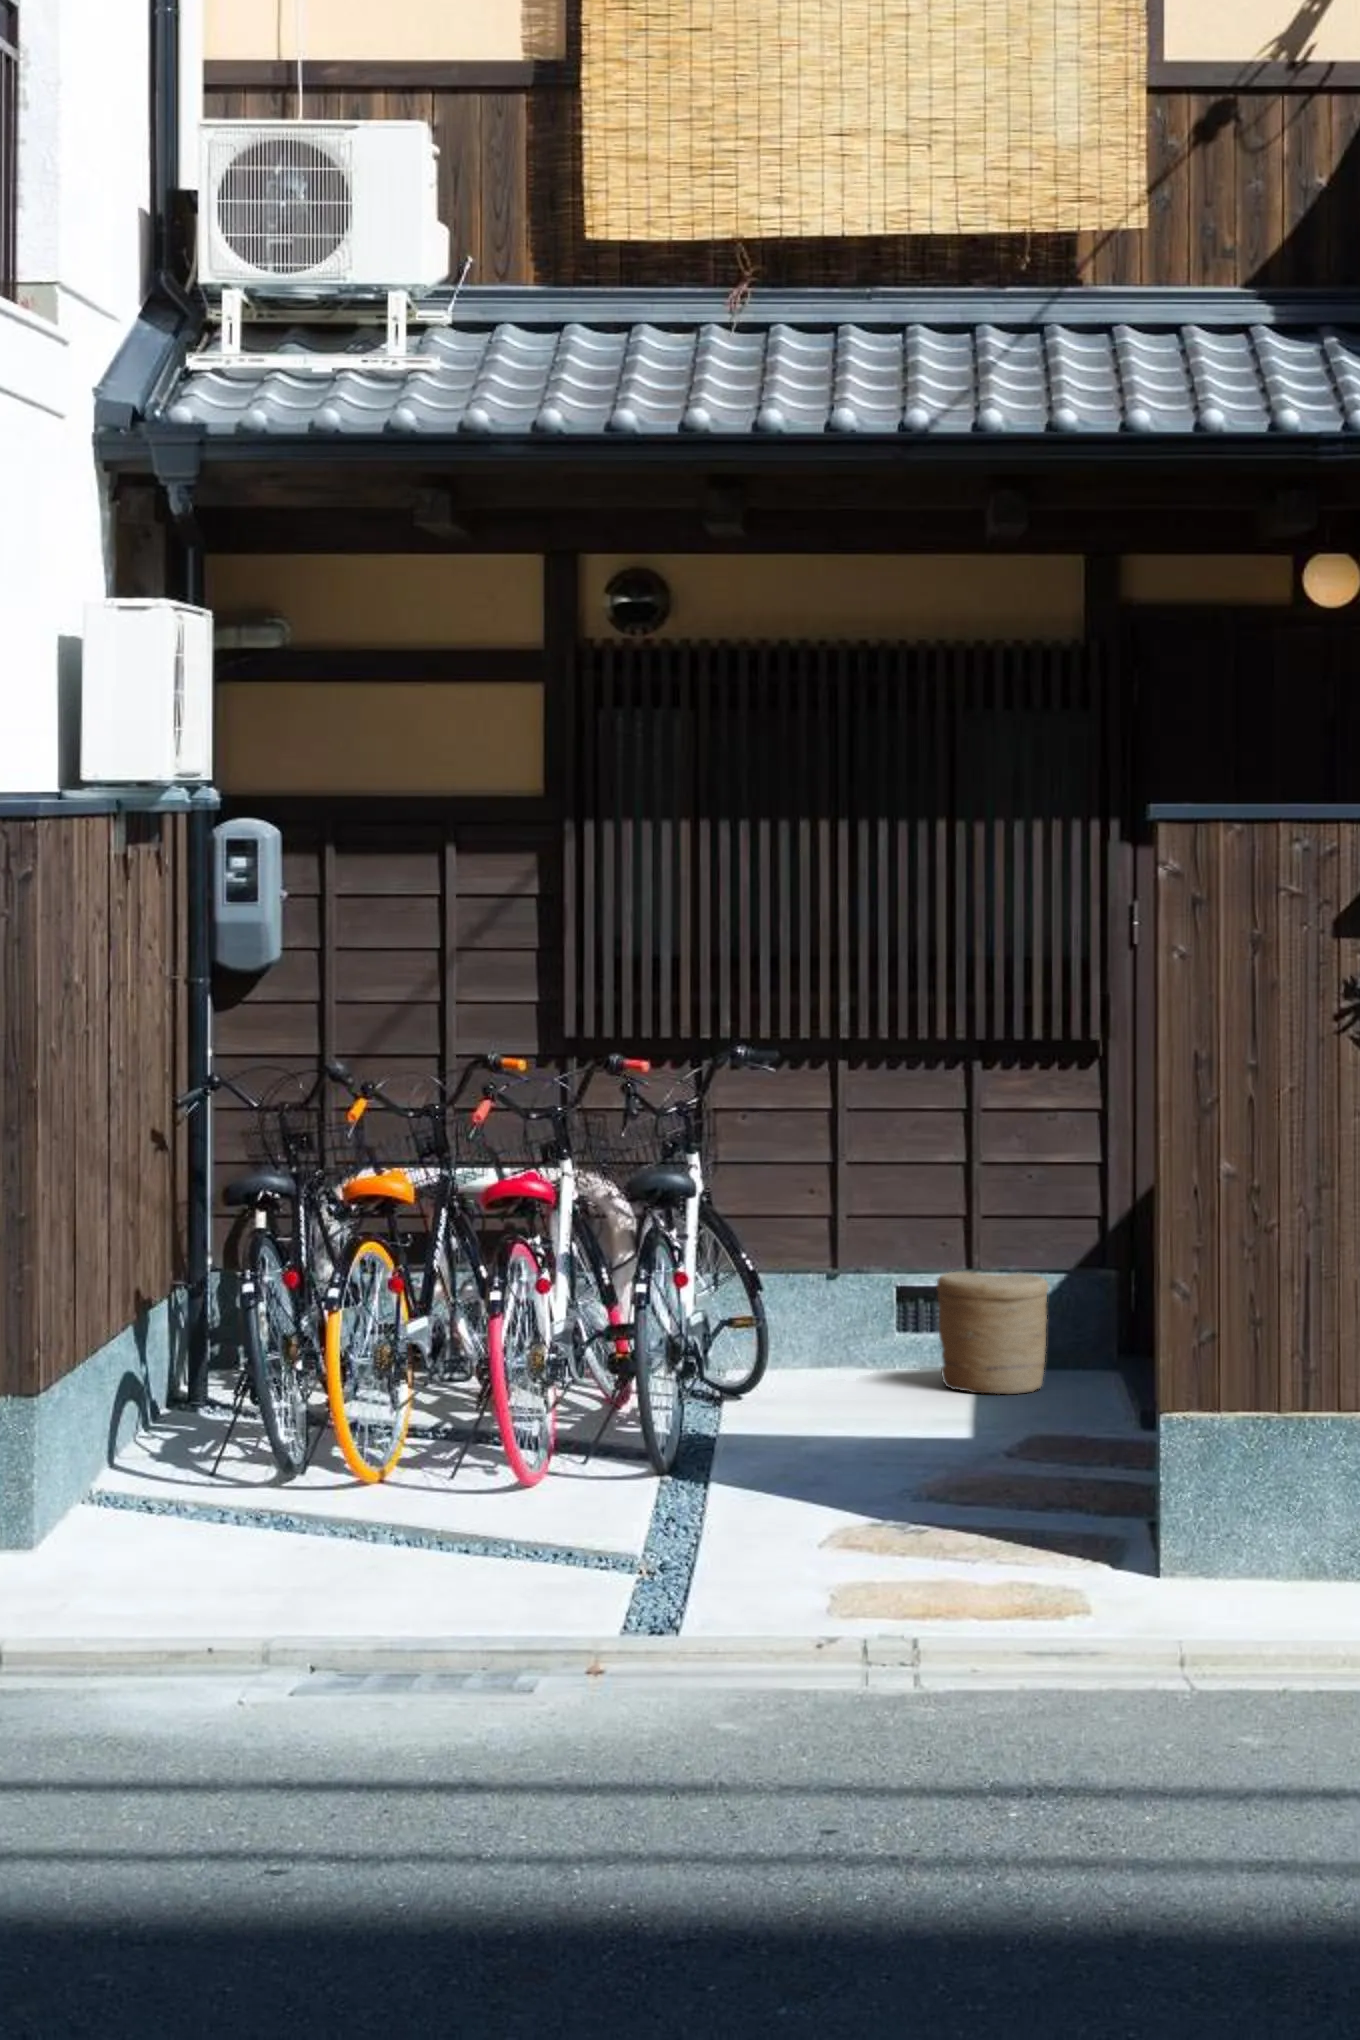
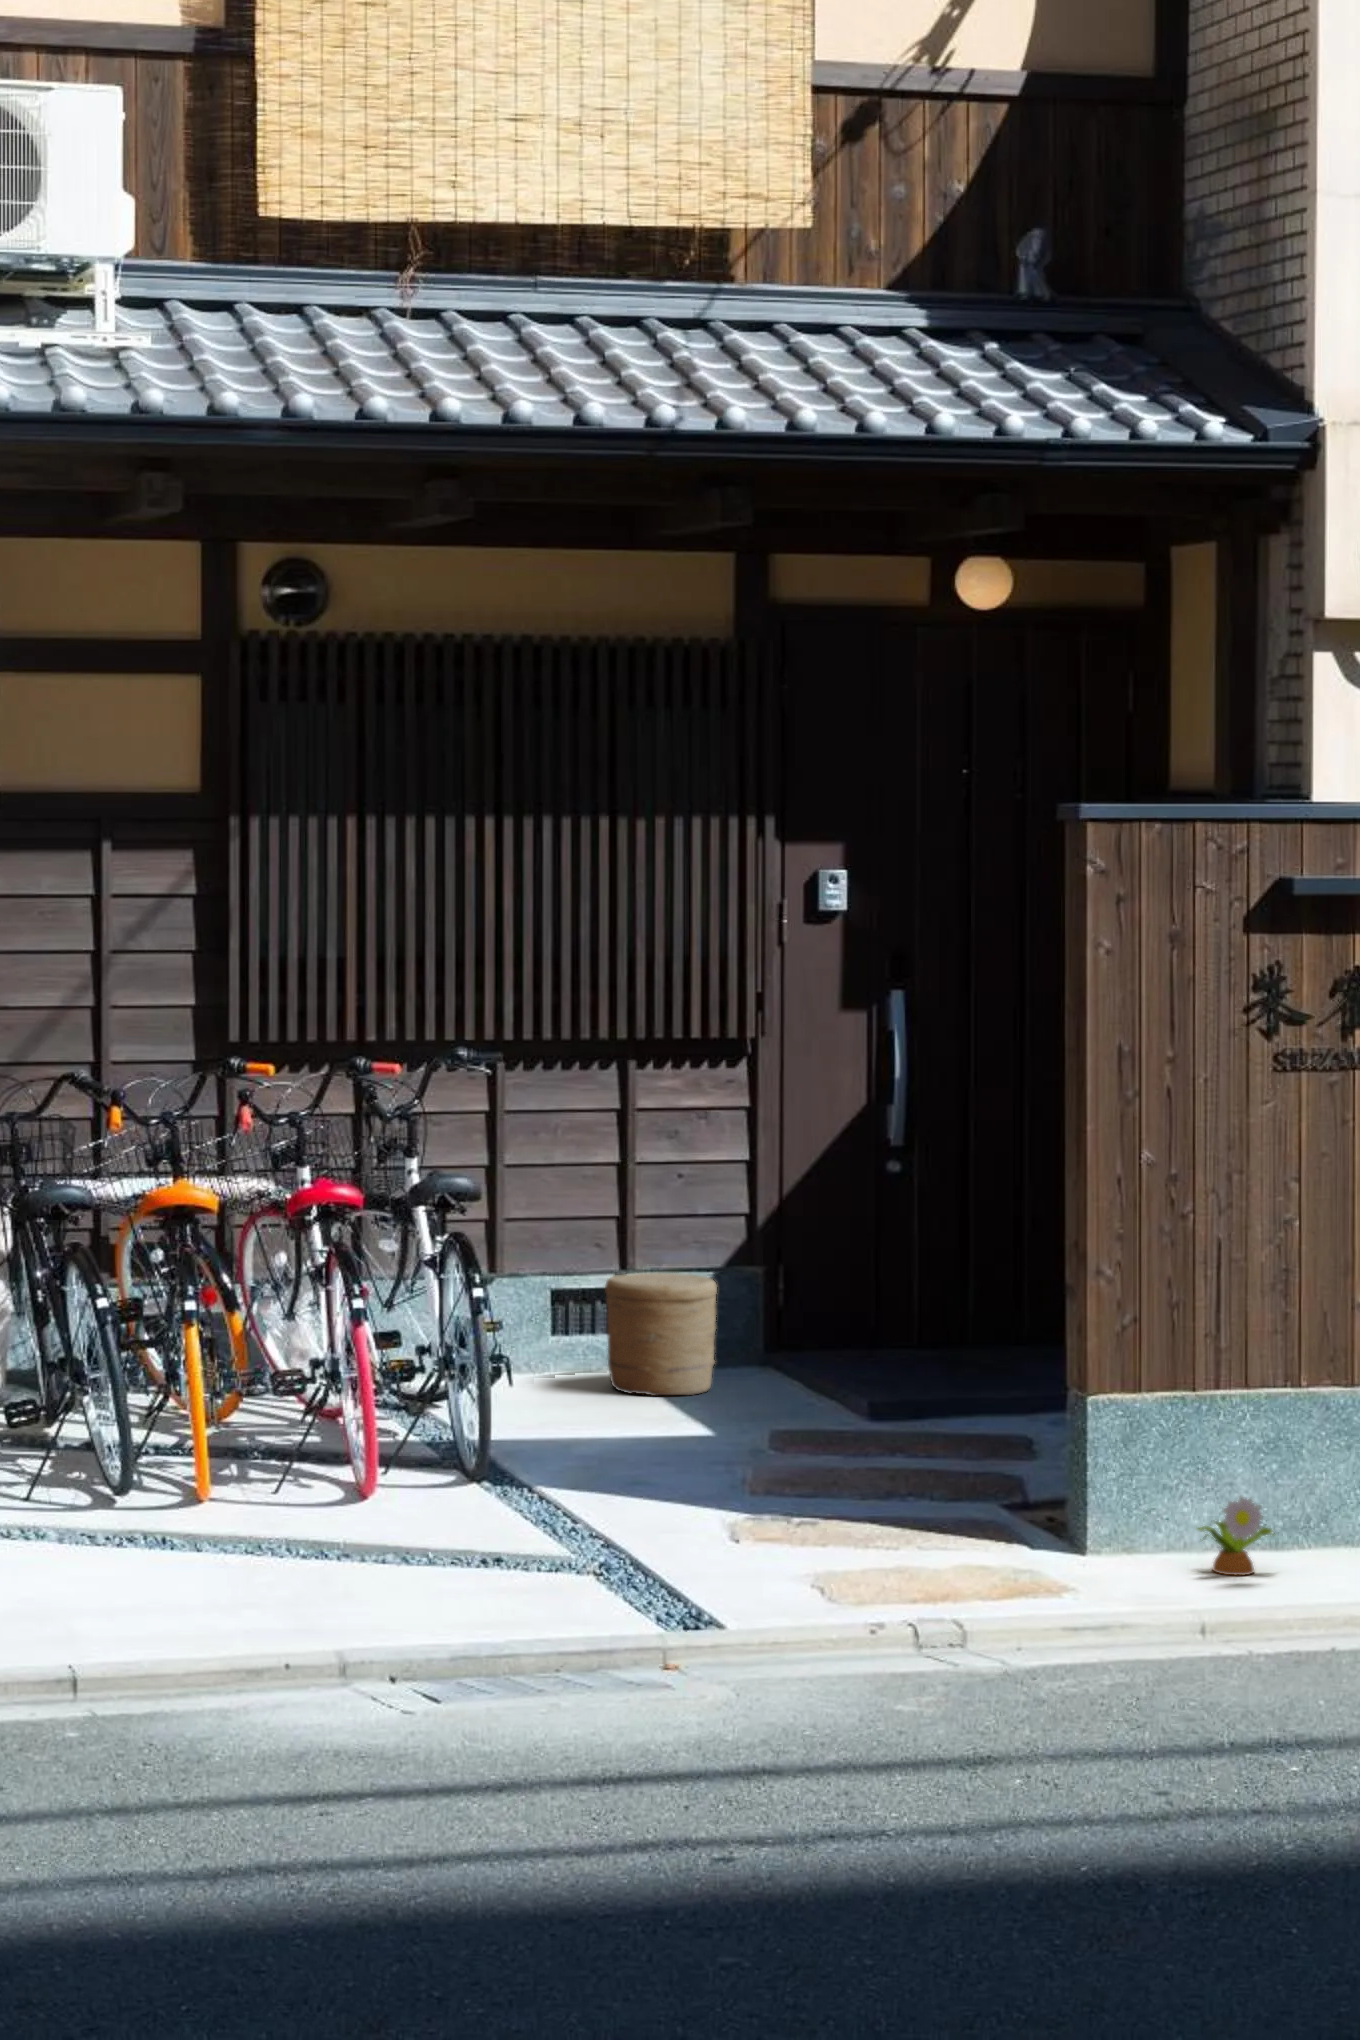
decorative plant: none [1250,1524,1340,1609] -> present [1198,1496,1275,1575]

